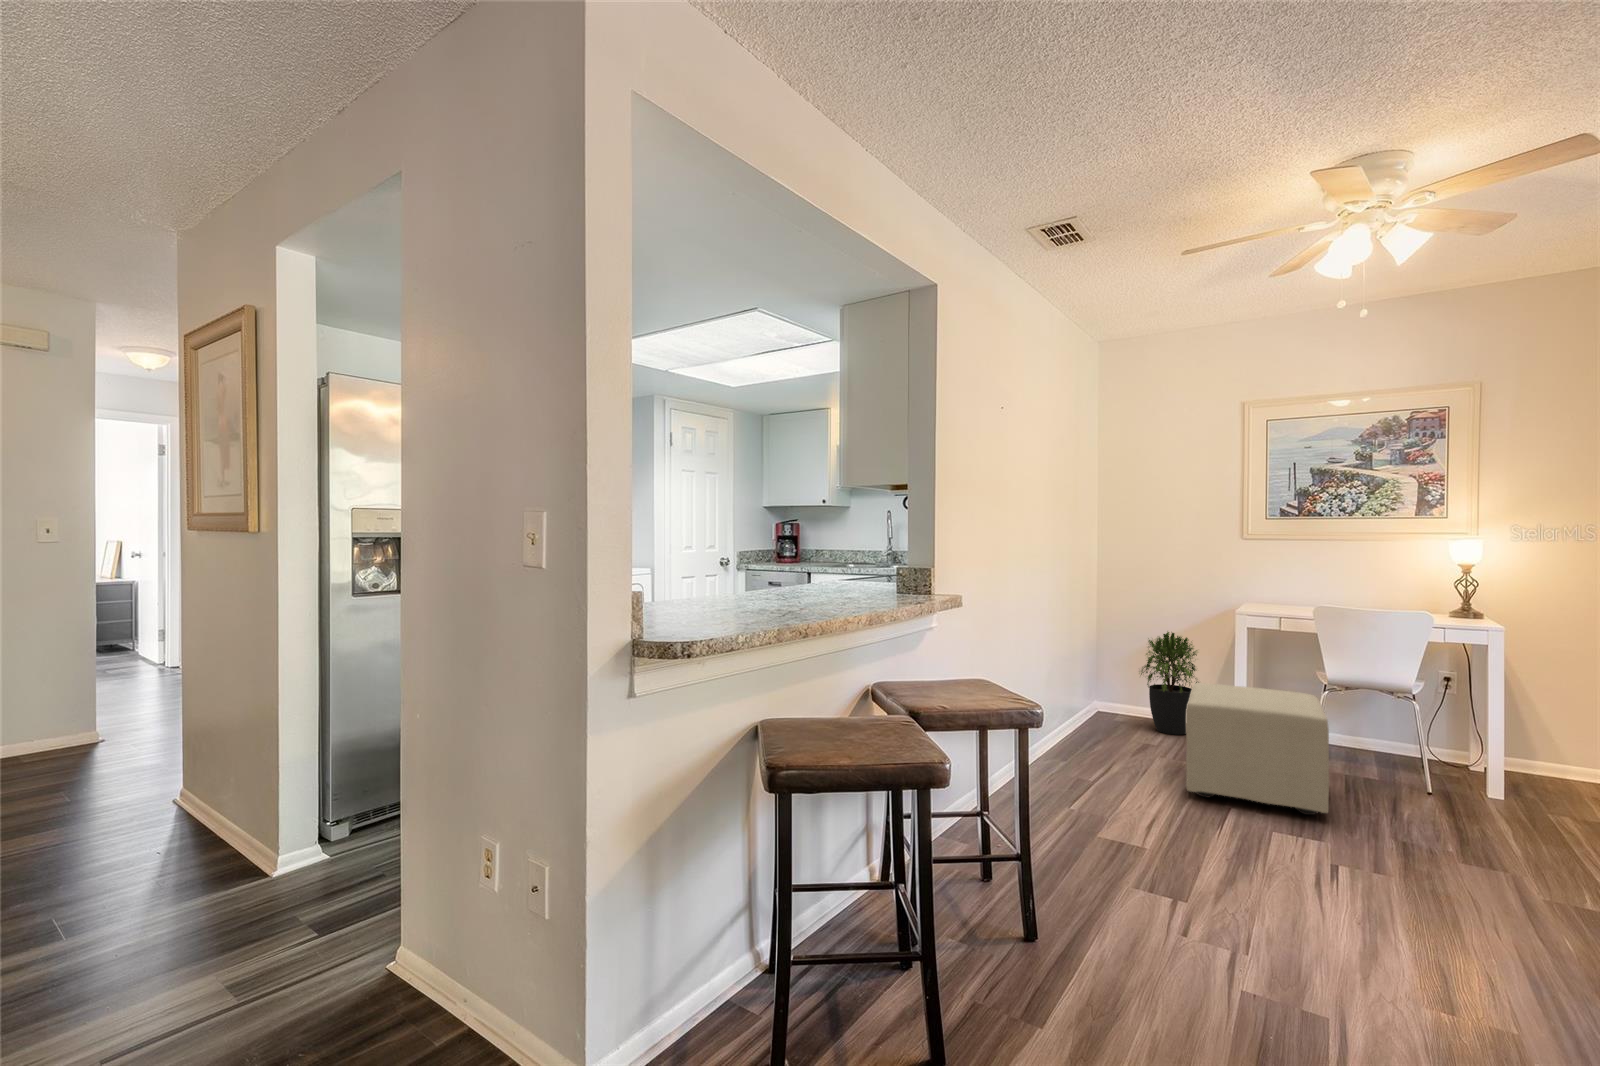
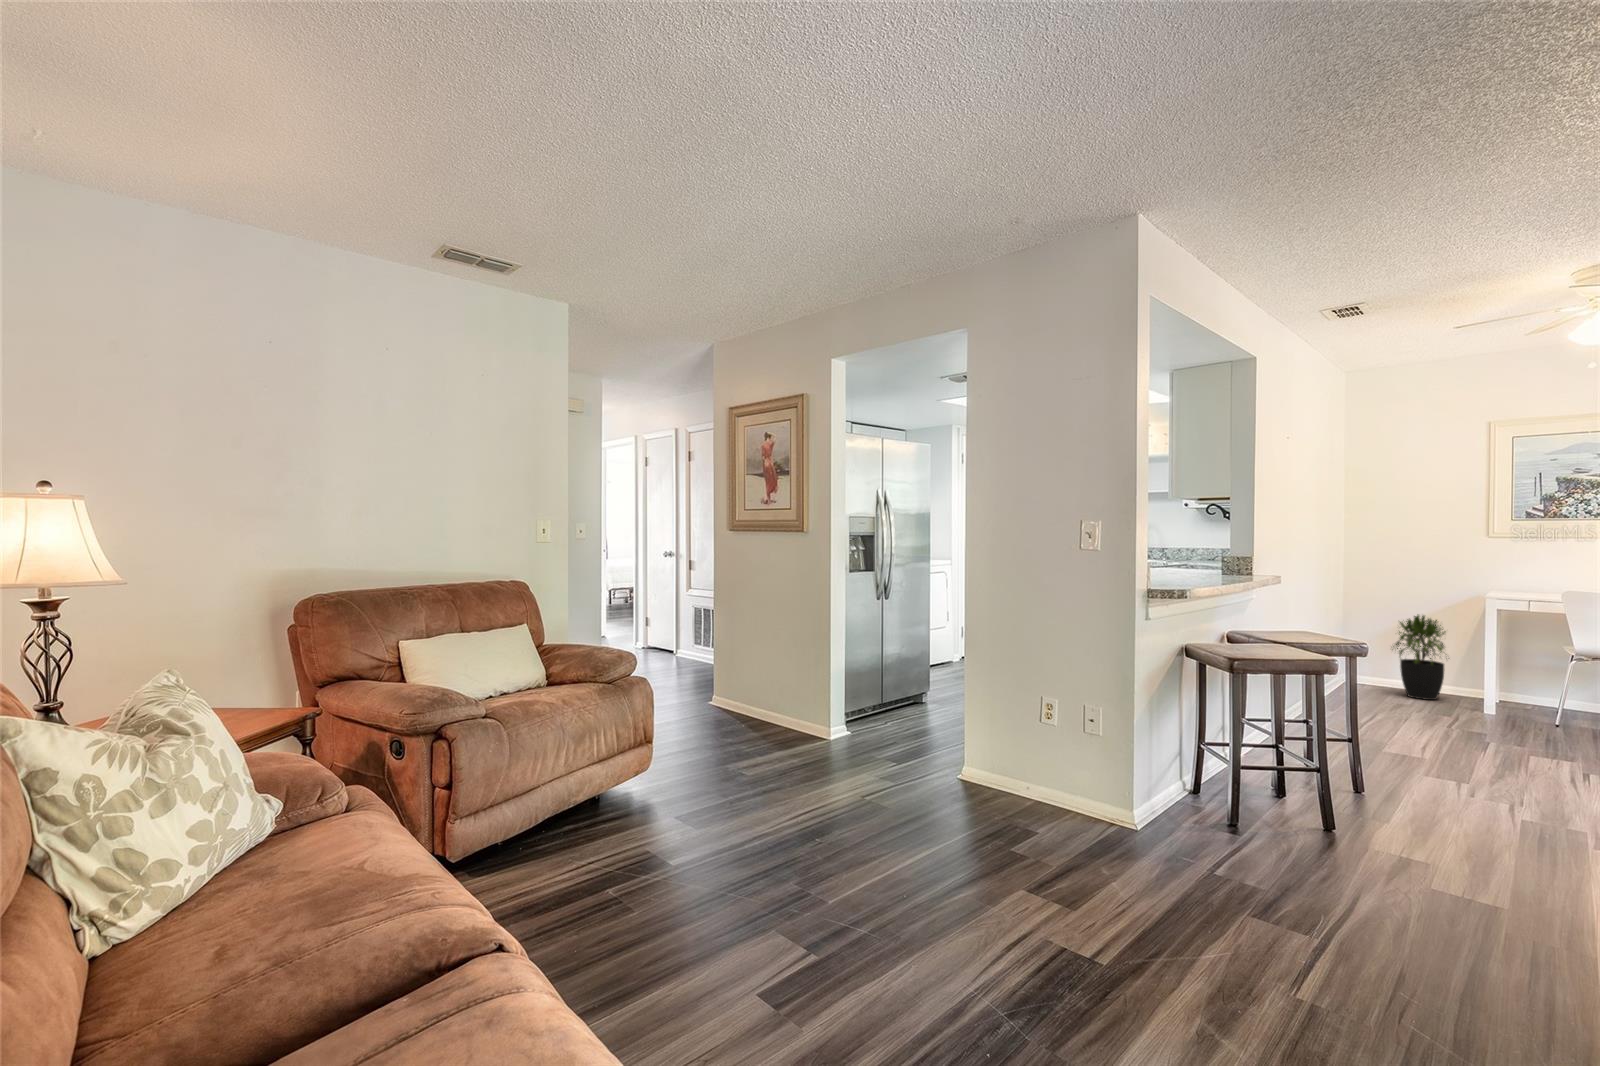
ottoman: present [1186,683,1329,815] -> none [1447,652,1577,749]

